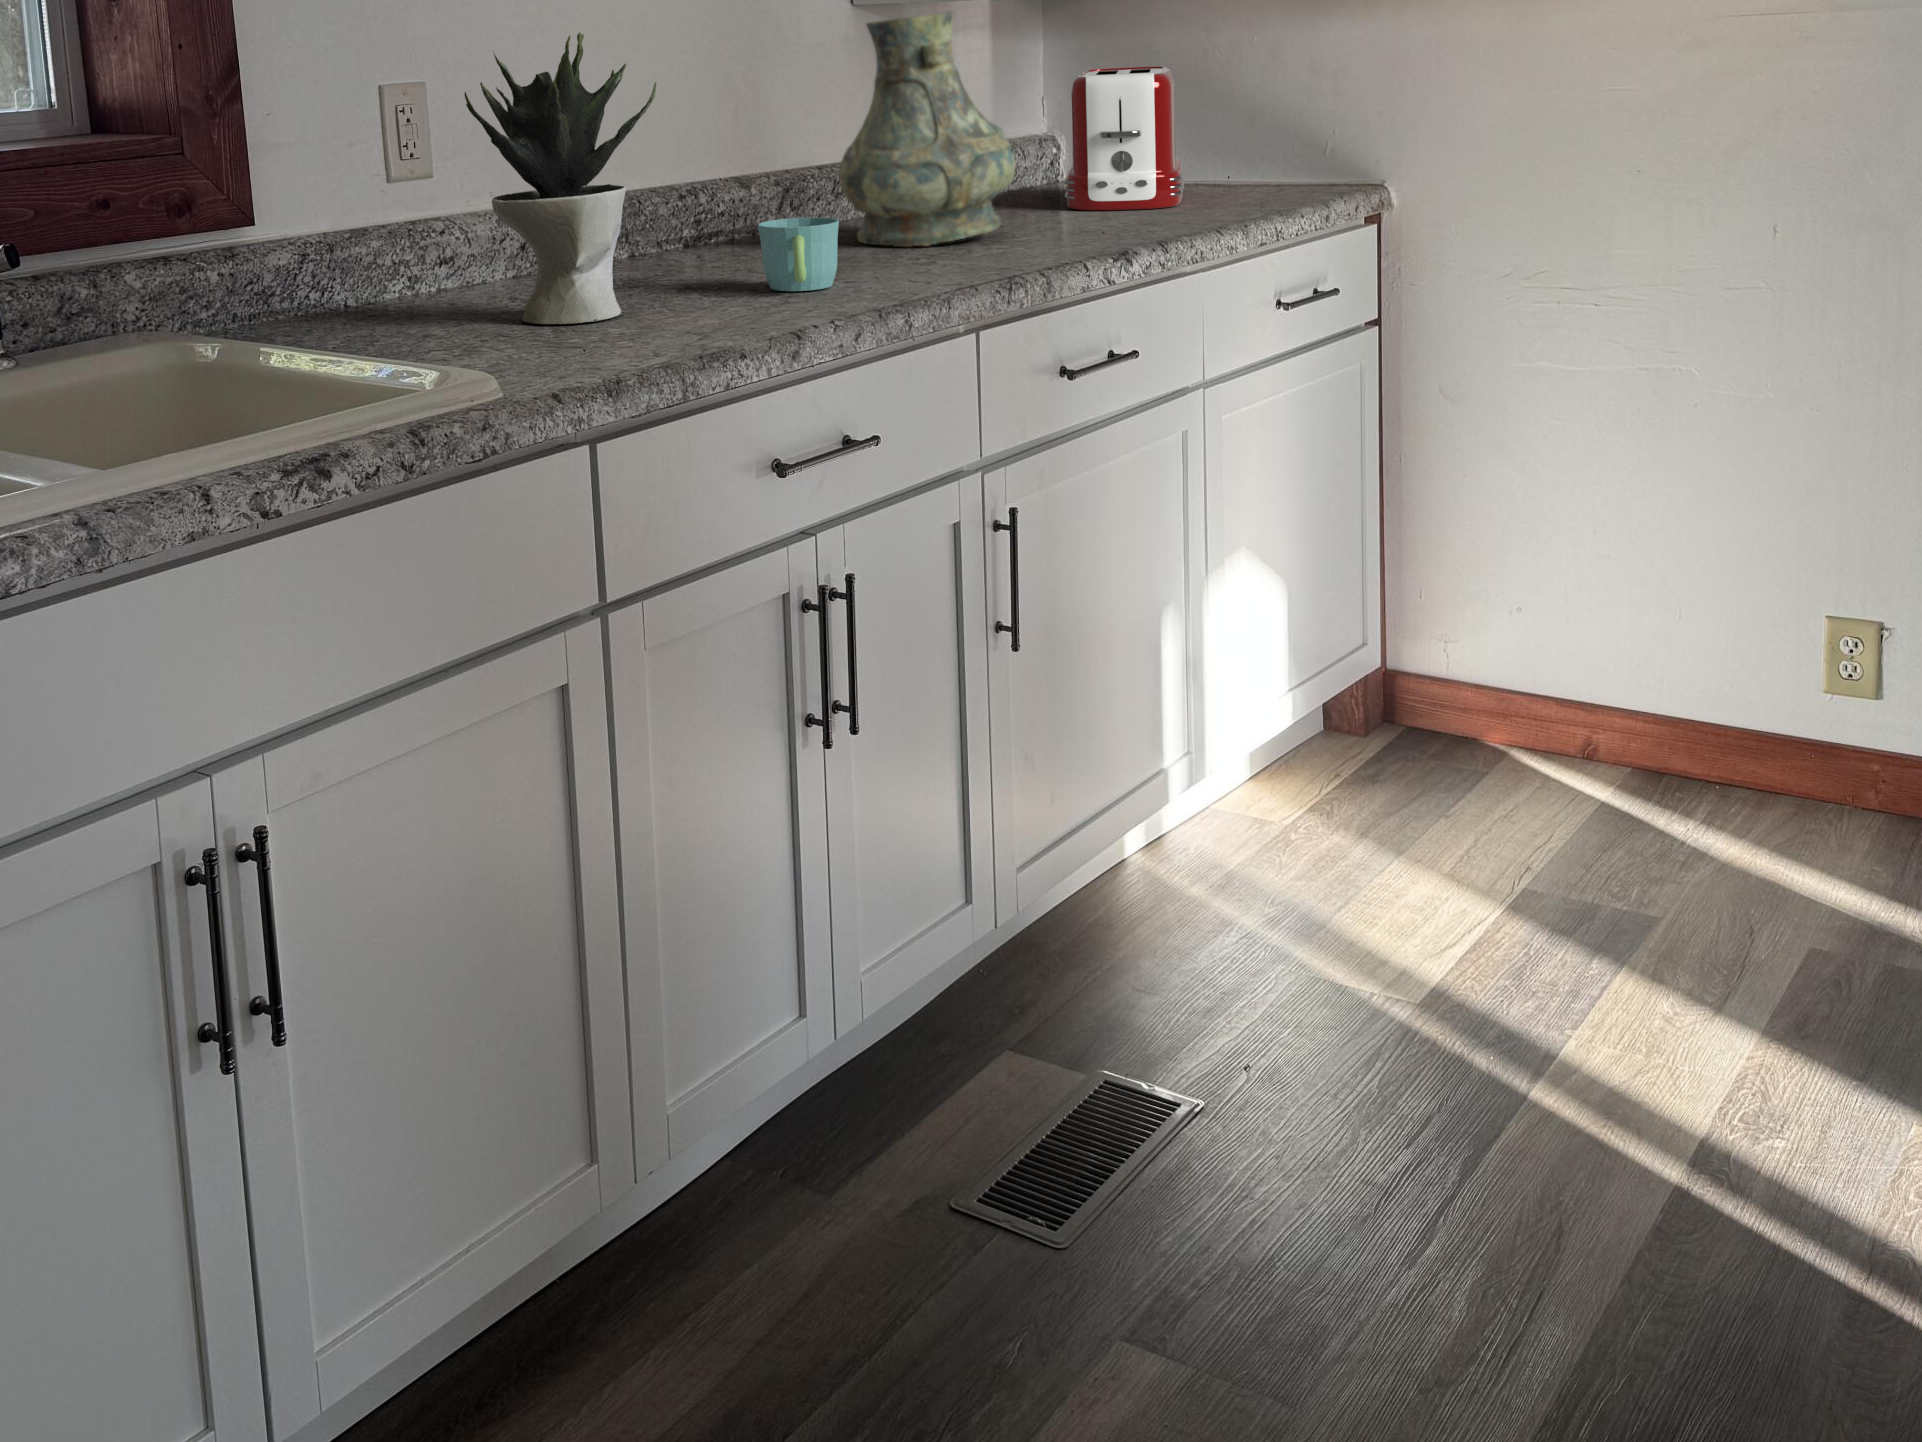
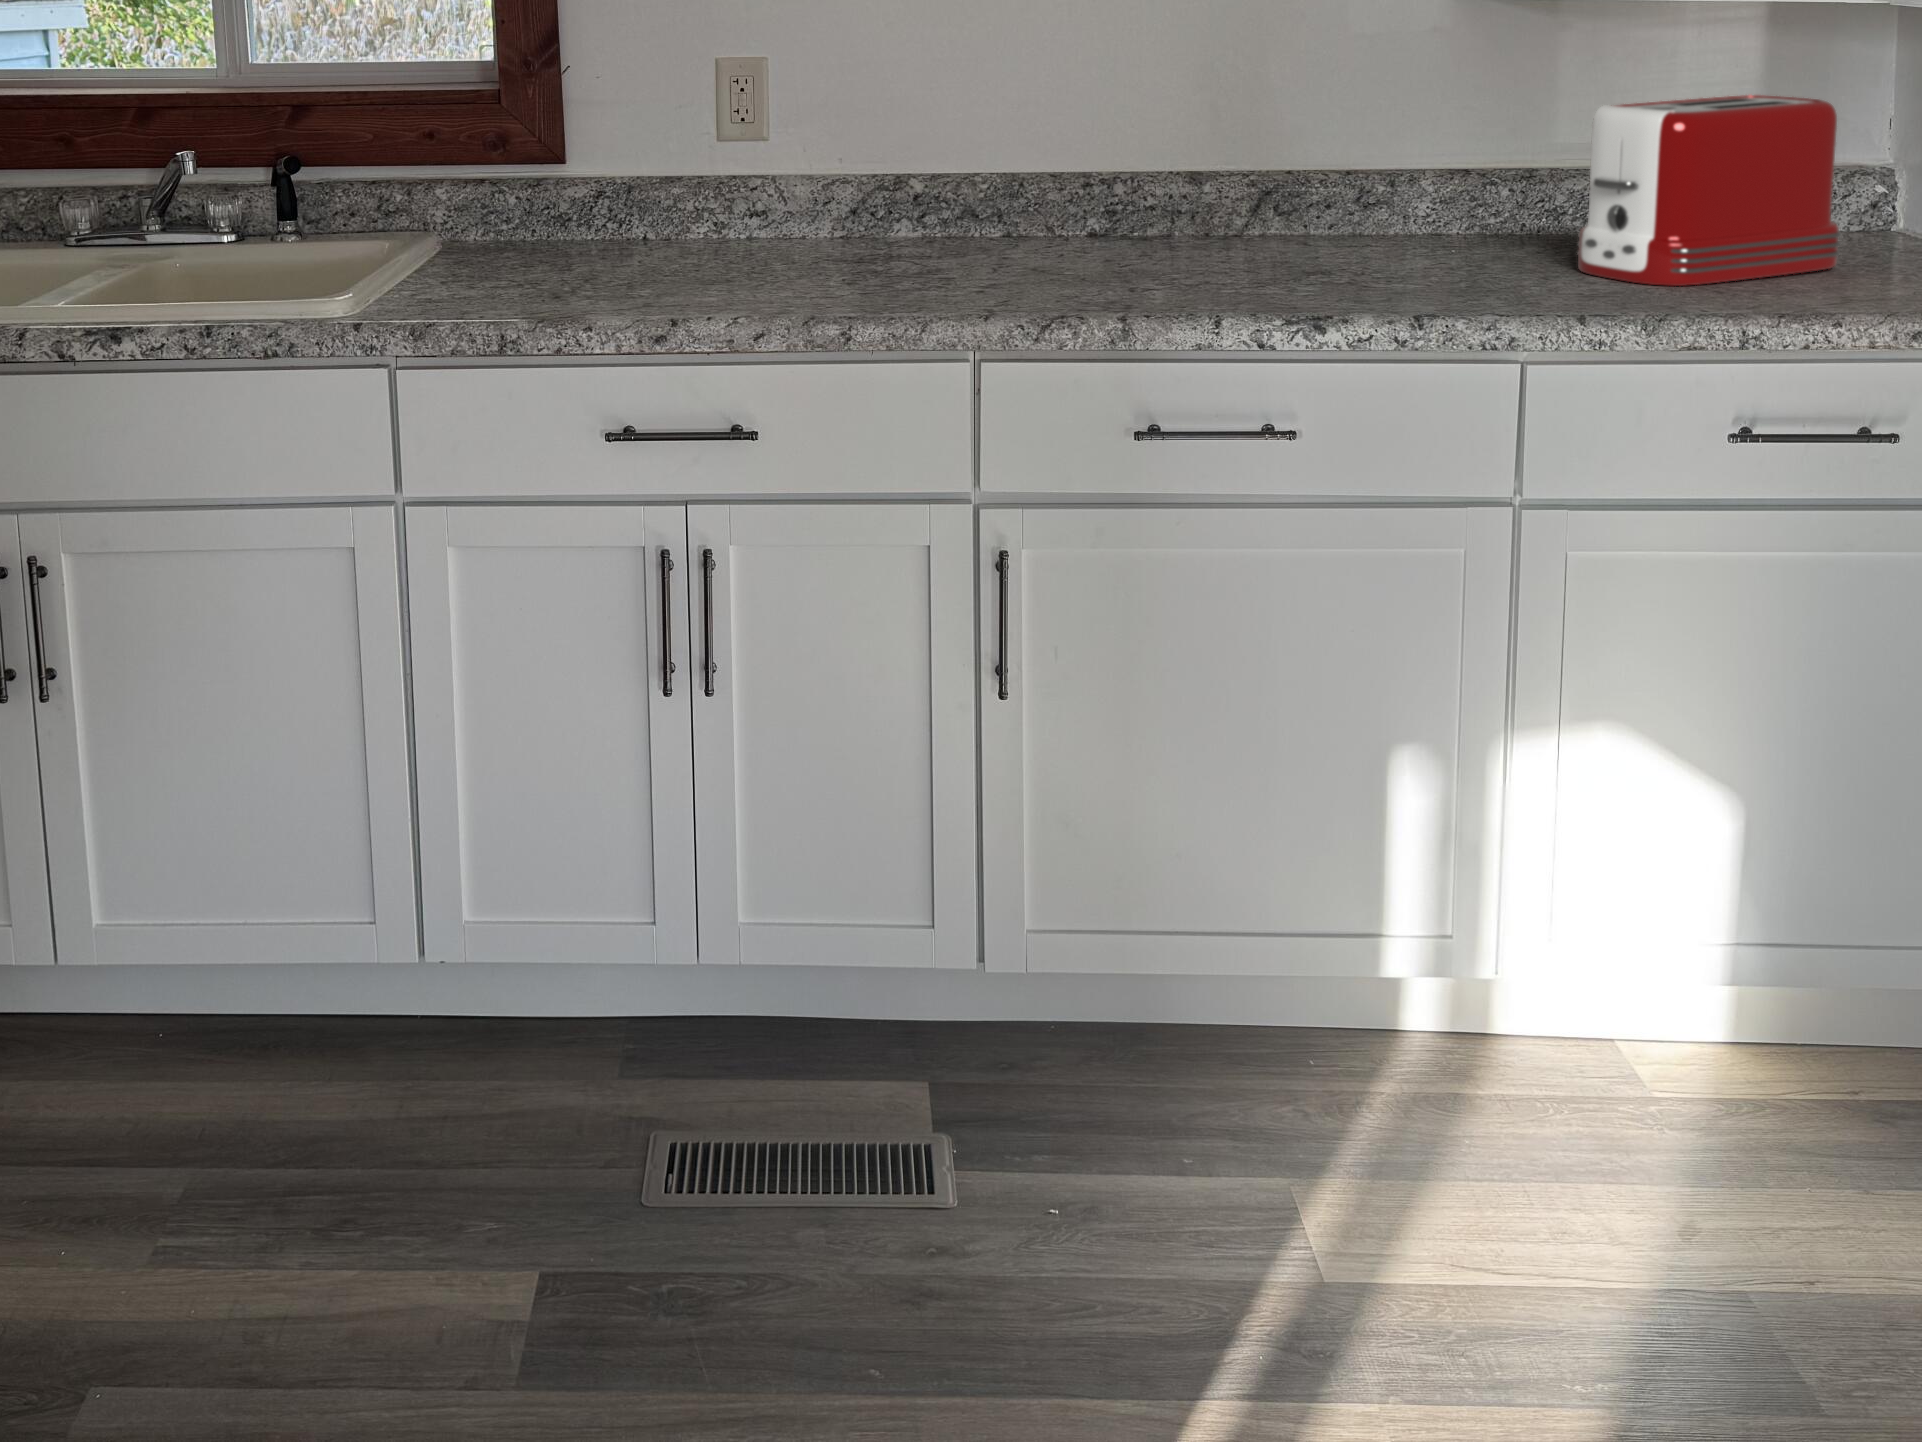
vase: present [839,12,1015,247] -> none [1158,20,1361,277]
potted plant: present [464,32,656,324] -> none [566,29,726,284]
mug: present [758,217,839,291] -> none [833,221,925,294]

